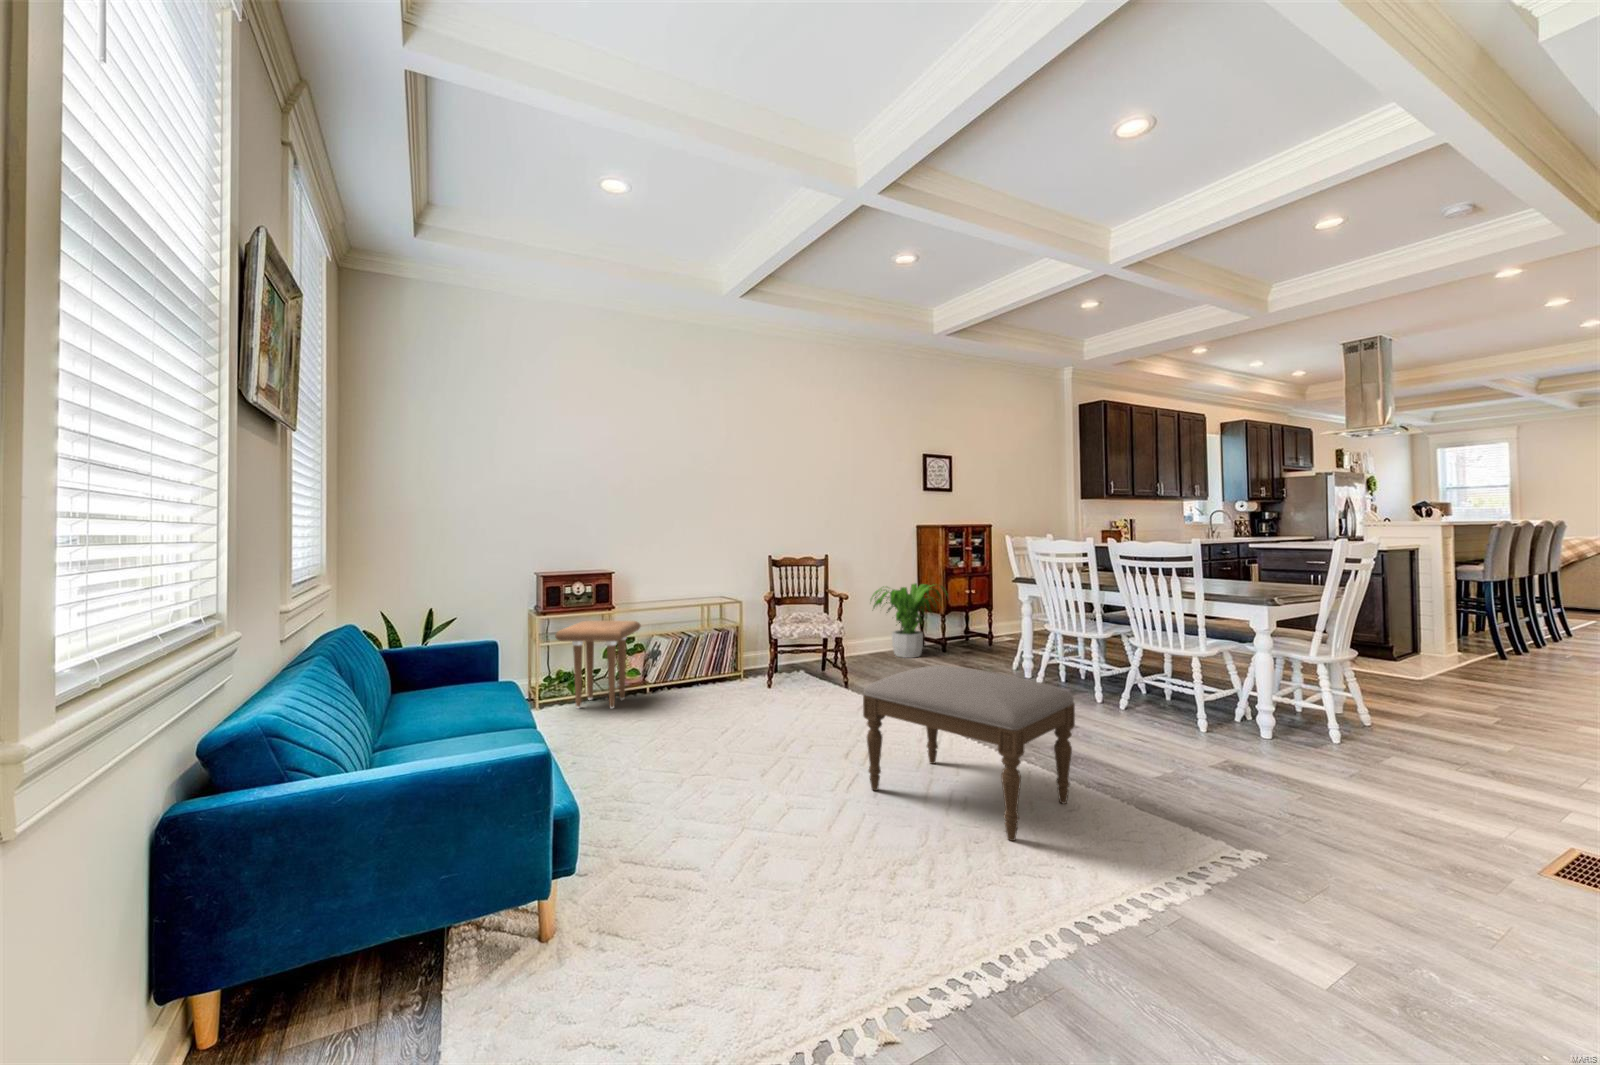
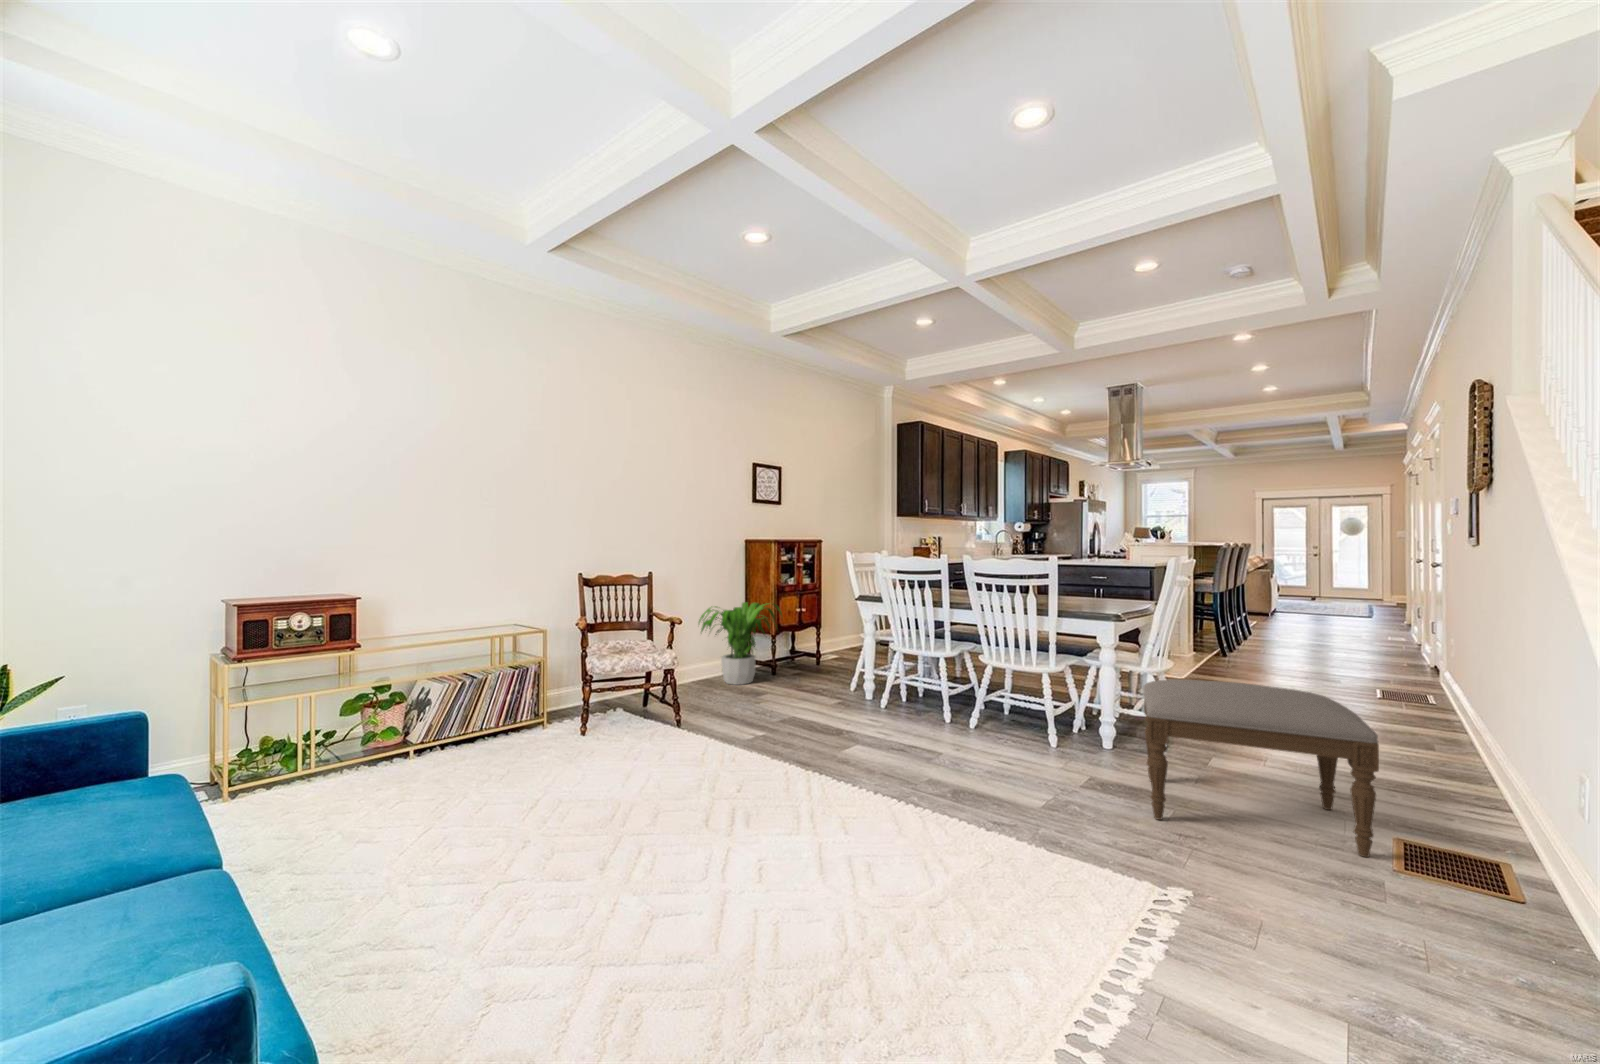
side table: present [555,621,640,709] -> none [256,662,401,795]
ottoman: present [863,665,1075,841] -> present [1143,679,1379,857]

